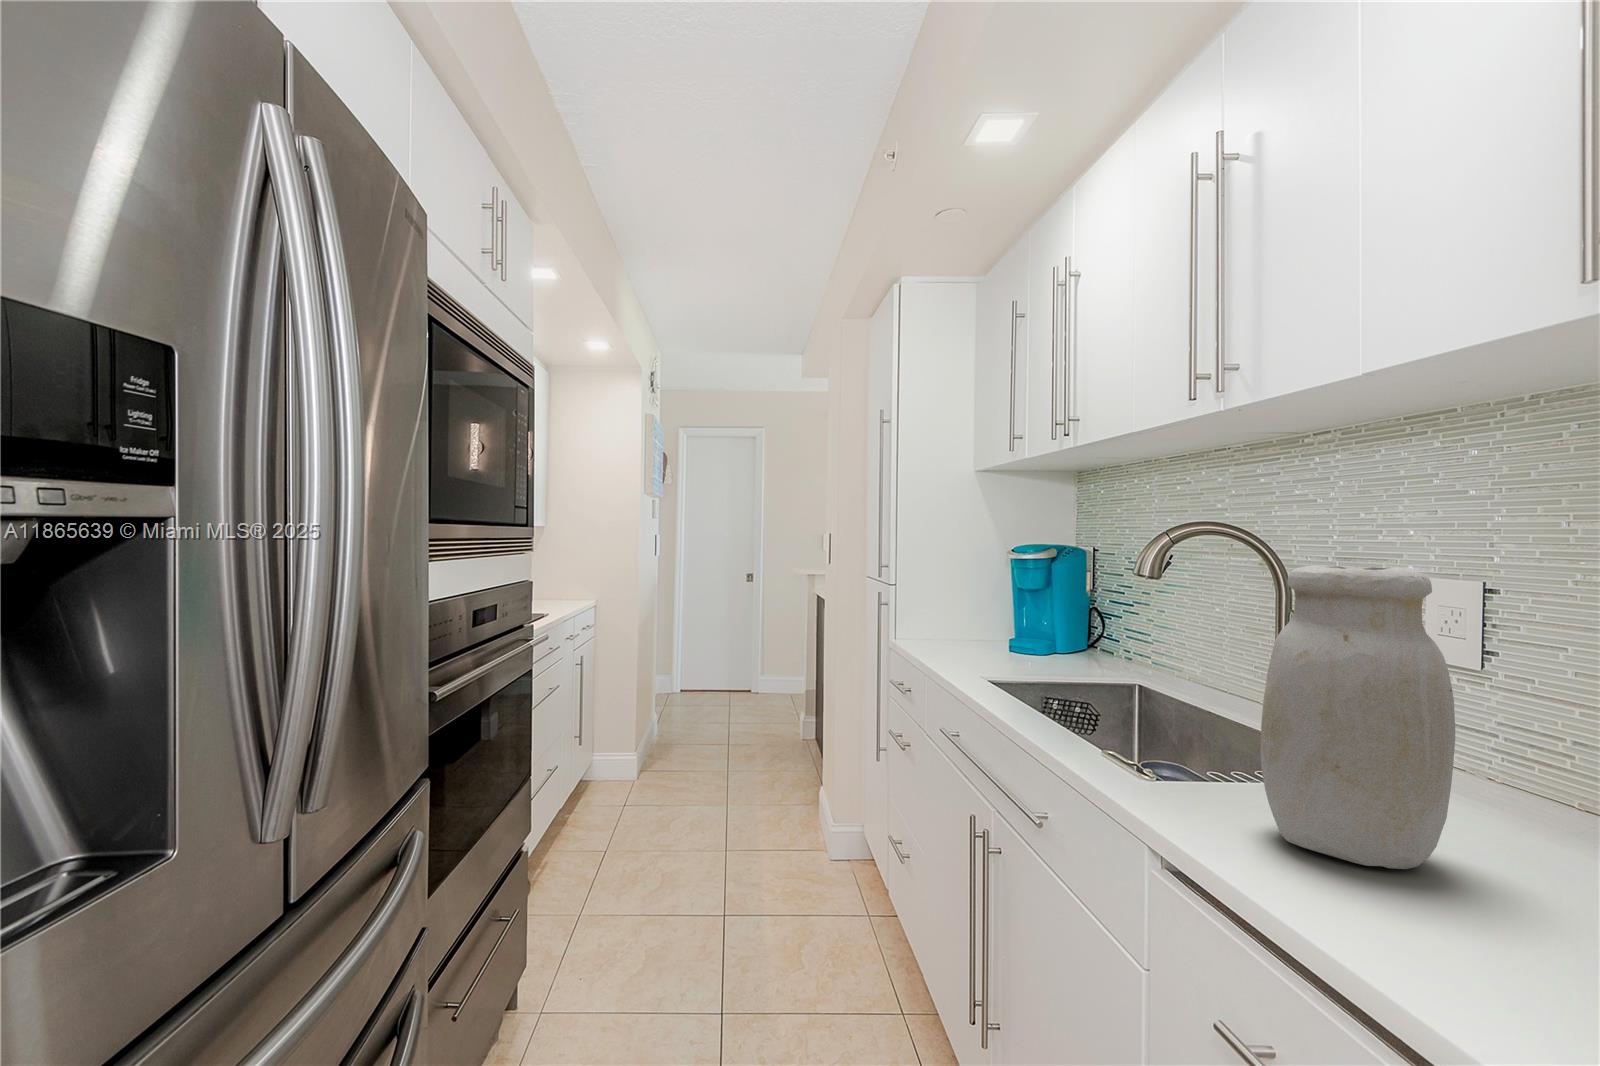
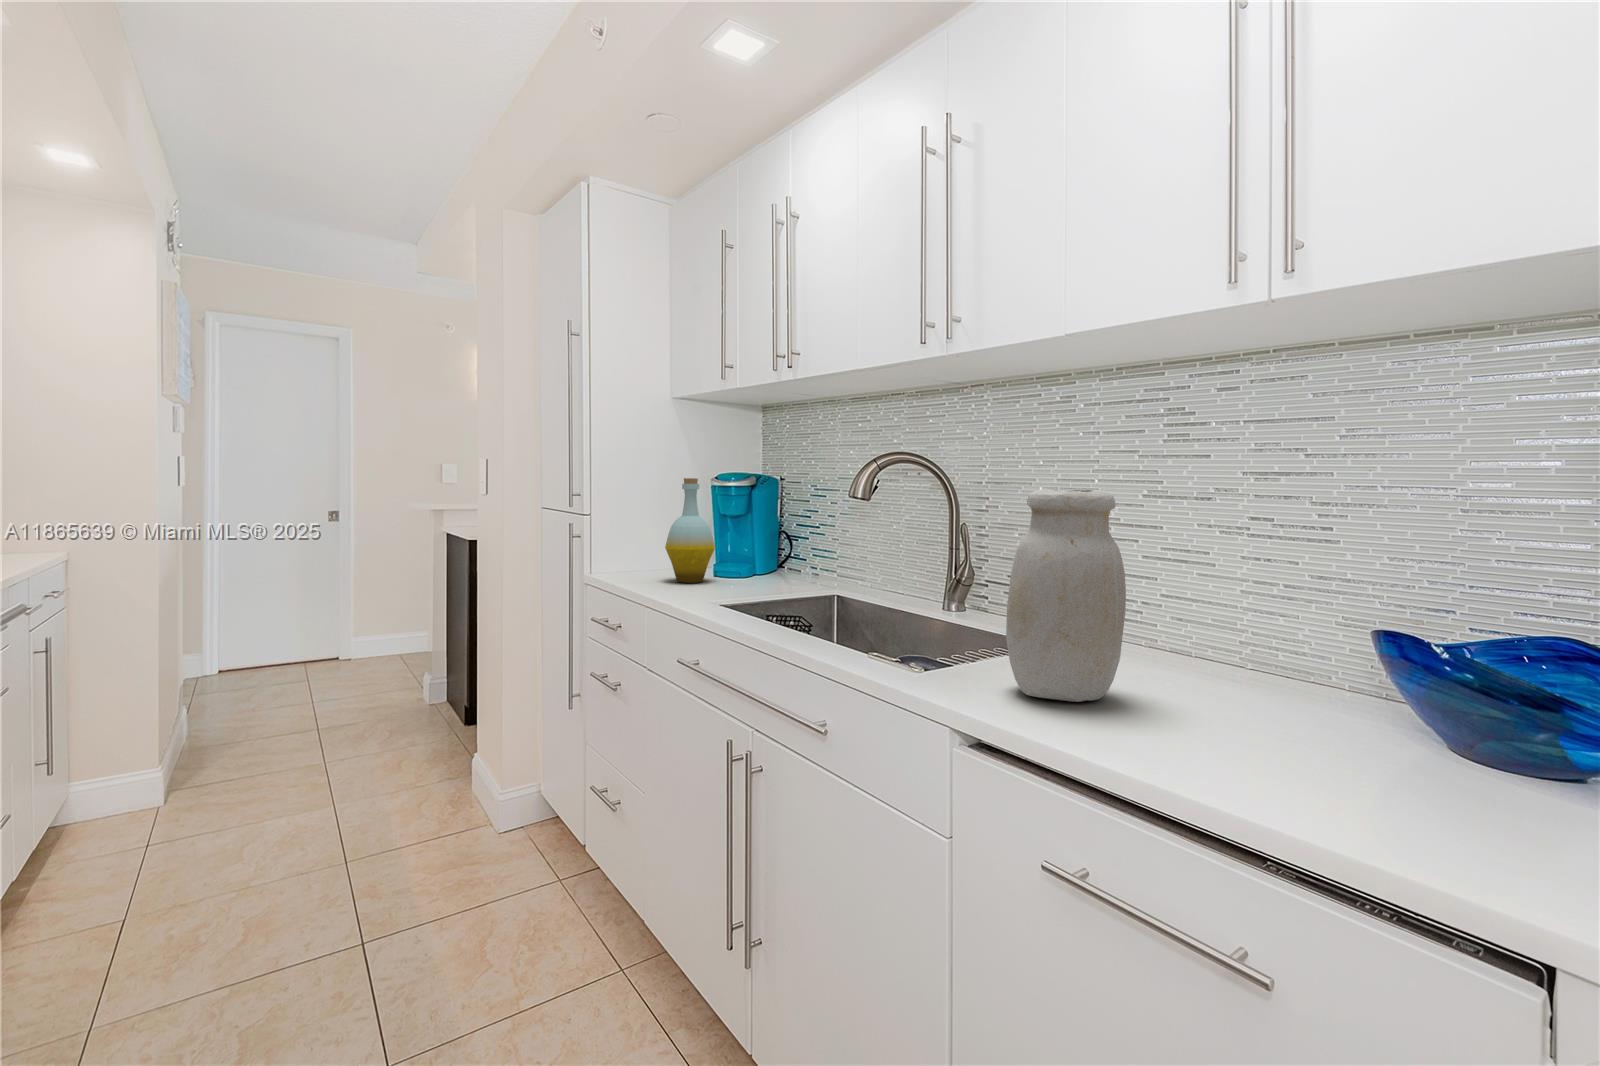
bottle: none [957,548,1009,656] -> present [665,478,715,583]

